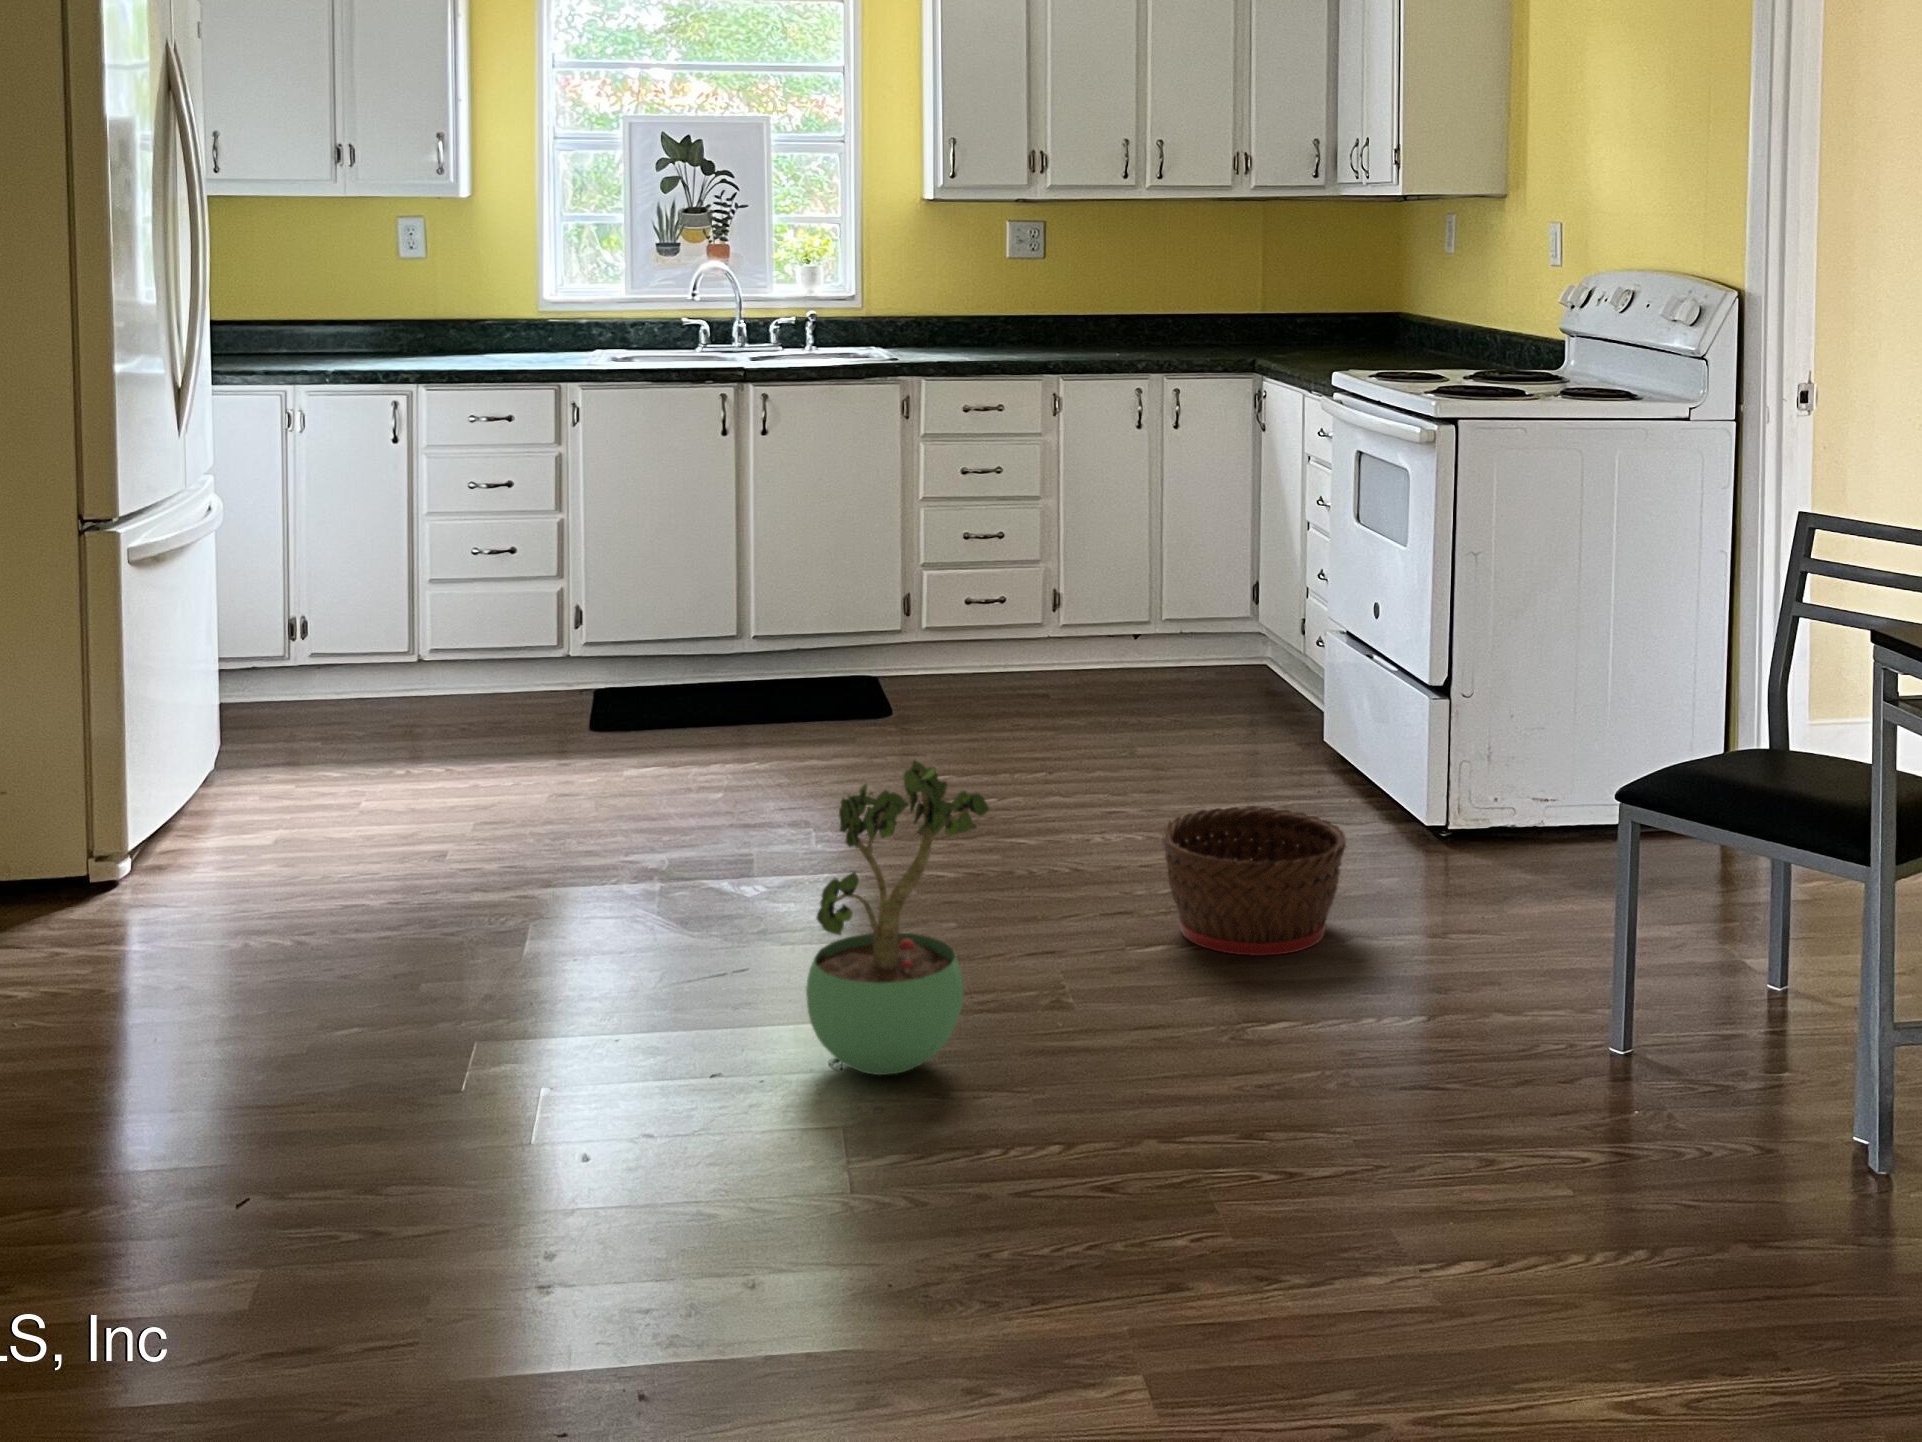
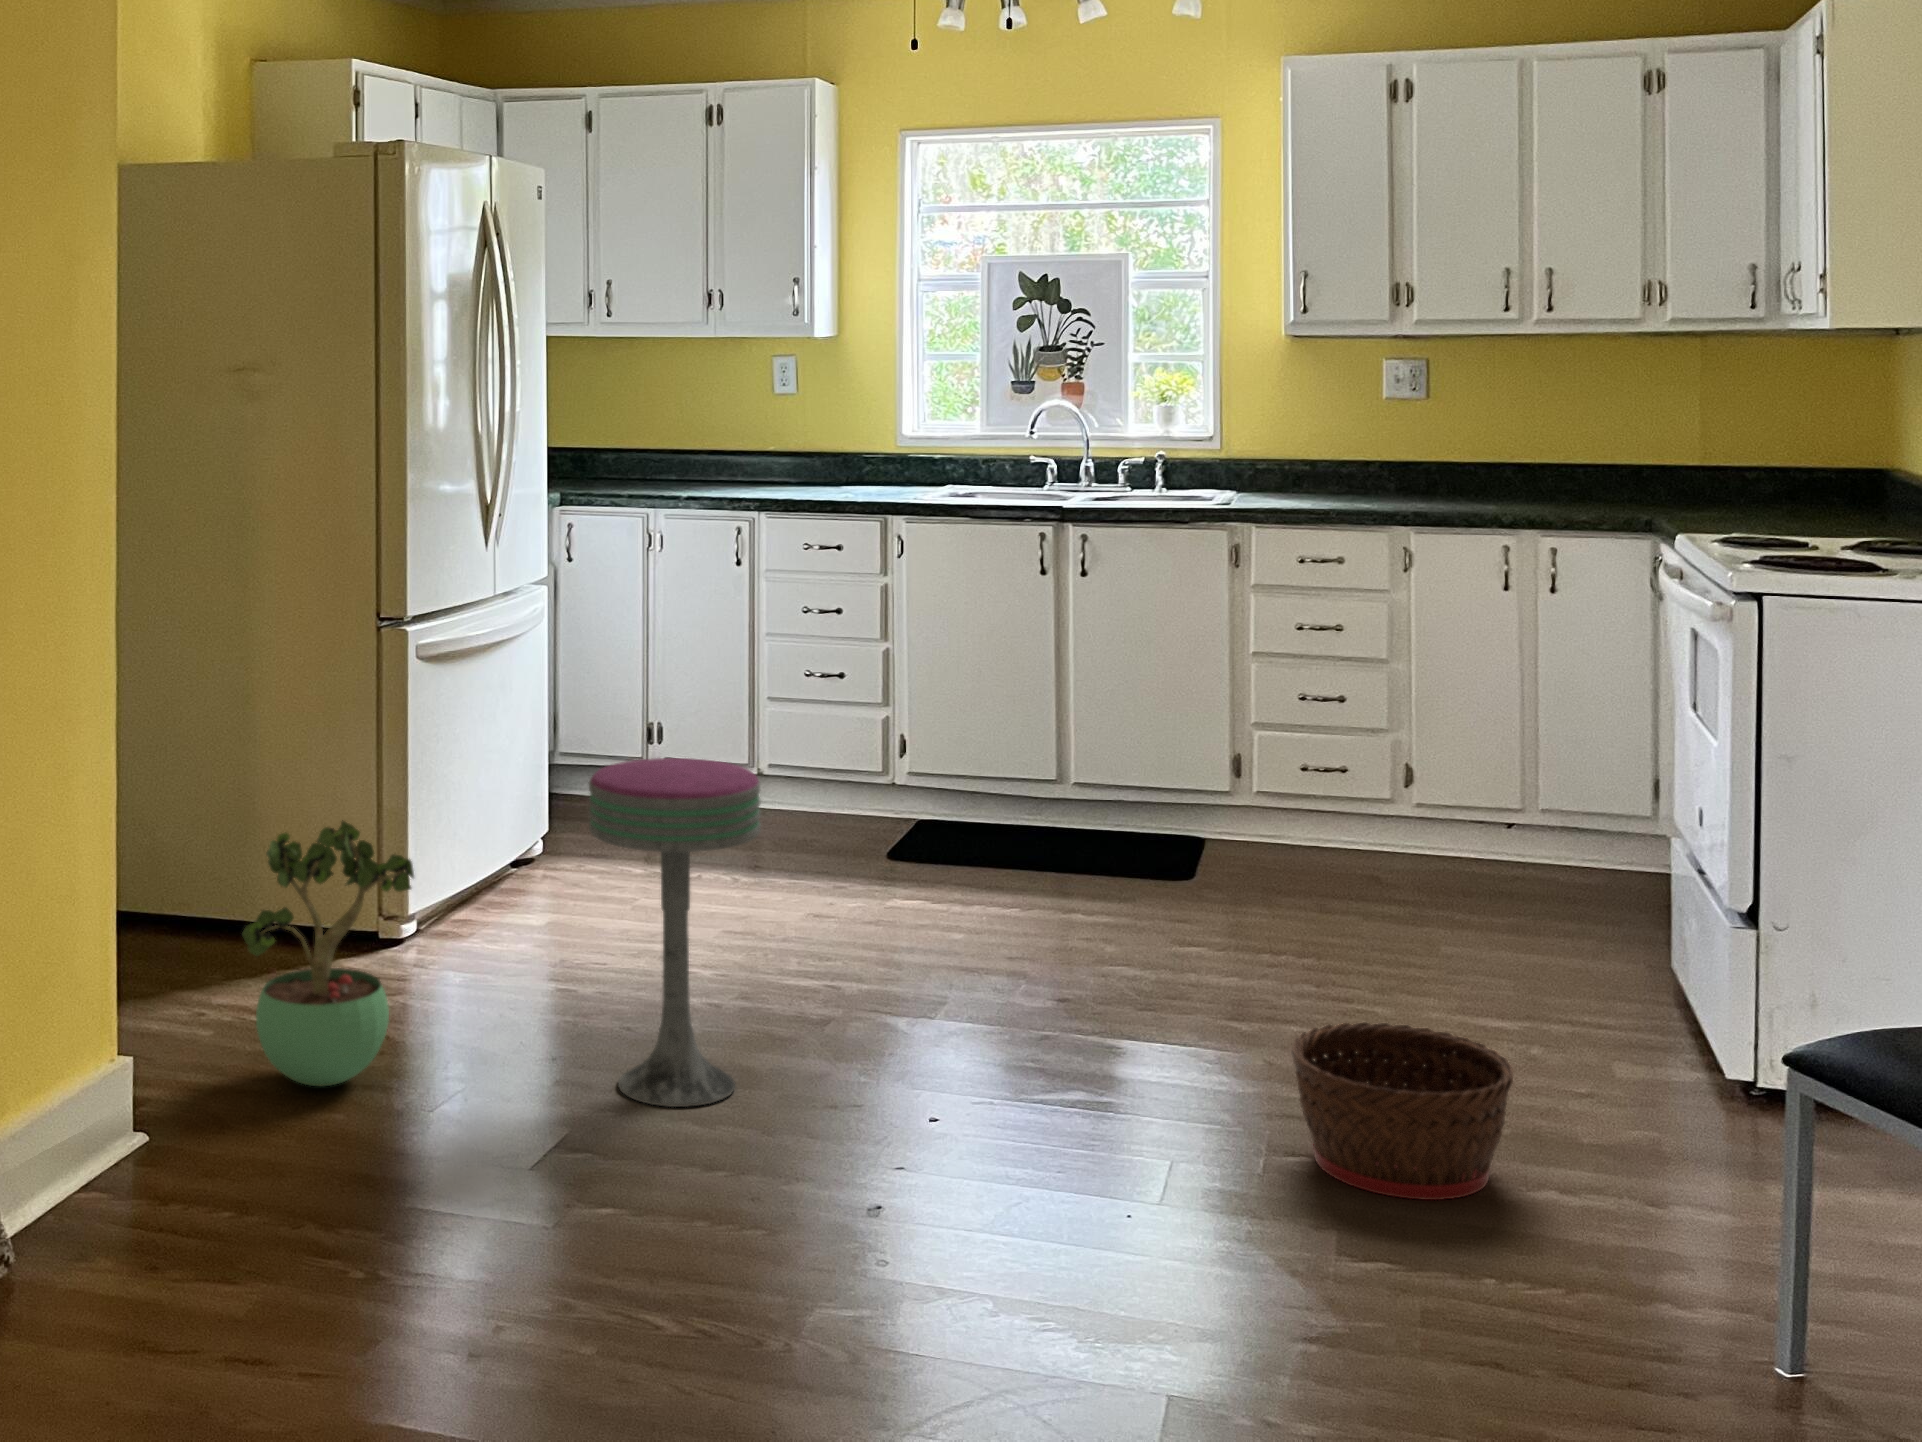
bar stool: none [468,640,658,1010] -> present [589,758,761,1107]
potted plant: present [806,760,989,1075] -> present [242,820,414,1086]

